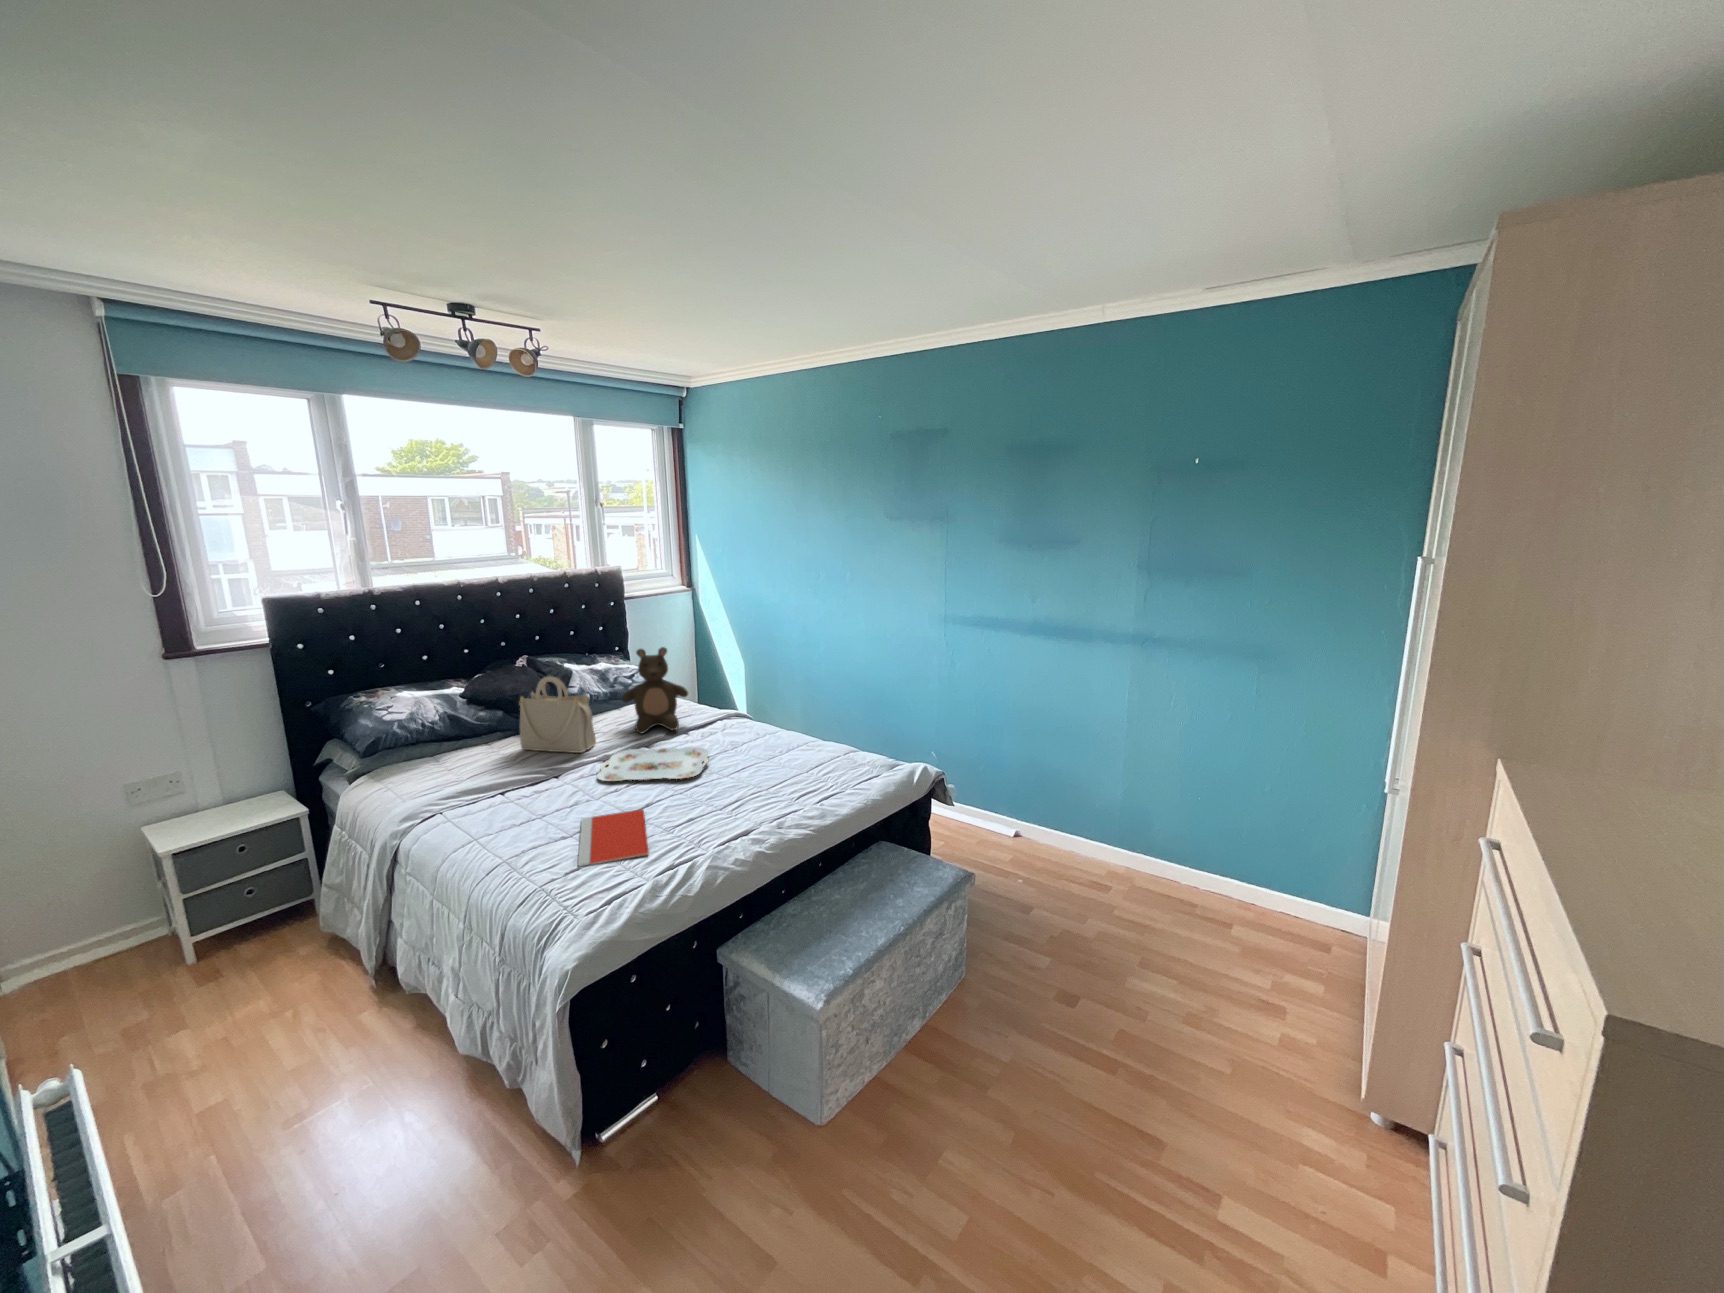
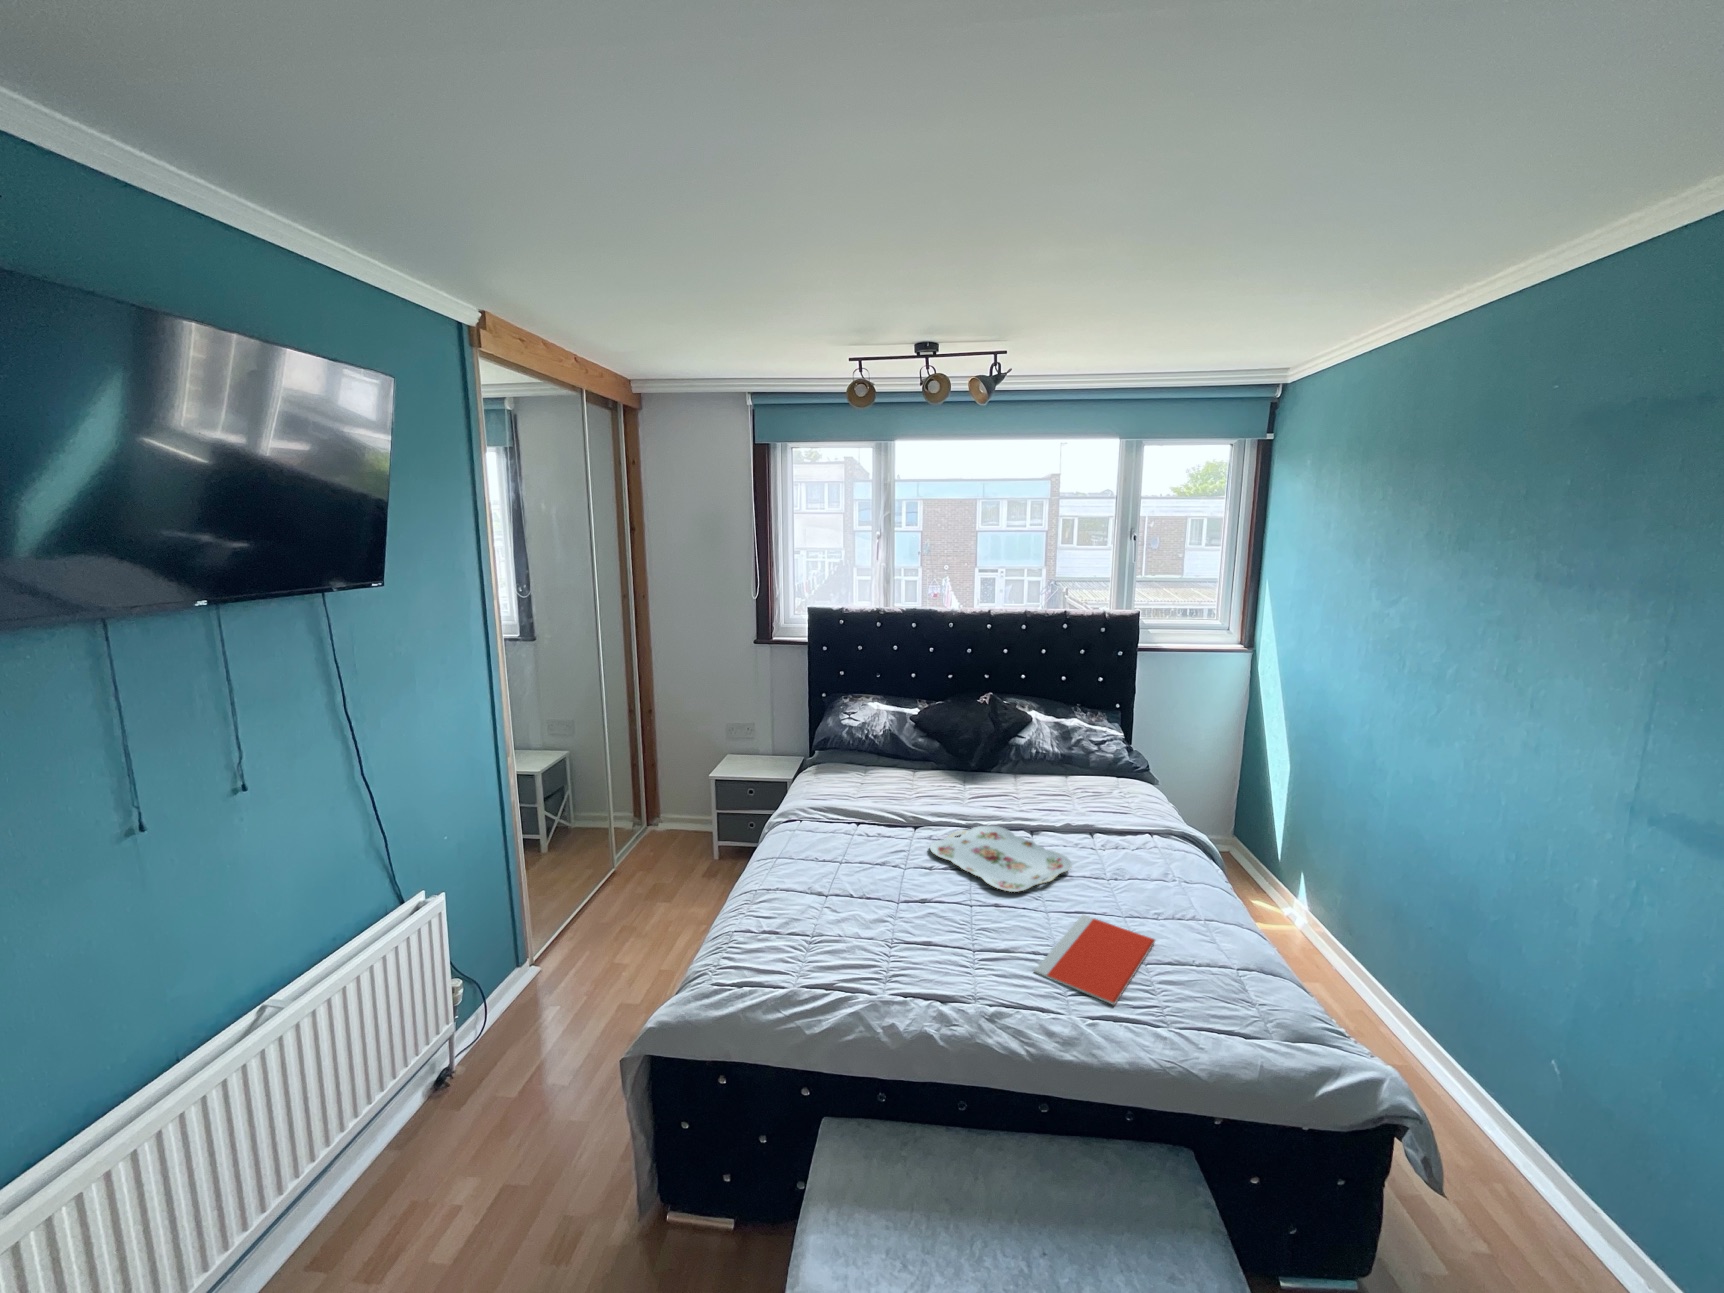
stuffed bear: present [622,647,688,734] -> none [1038,713,1122,825]
handbag: present [520,676,596,753] -> none [926,719,988,811]
notebook: present [578,809,649,866] -> present [1034,915,1155,1005]

